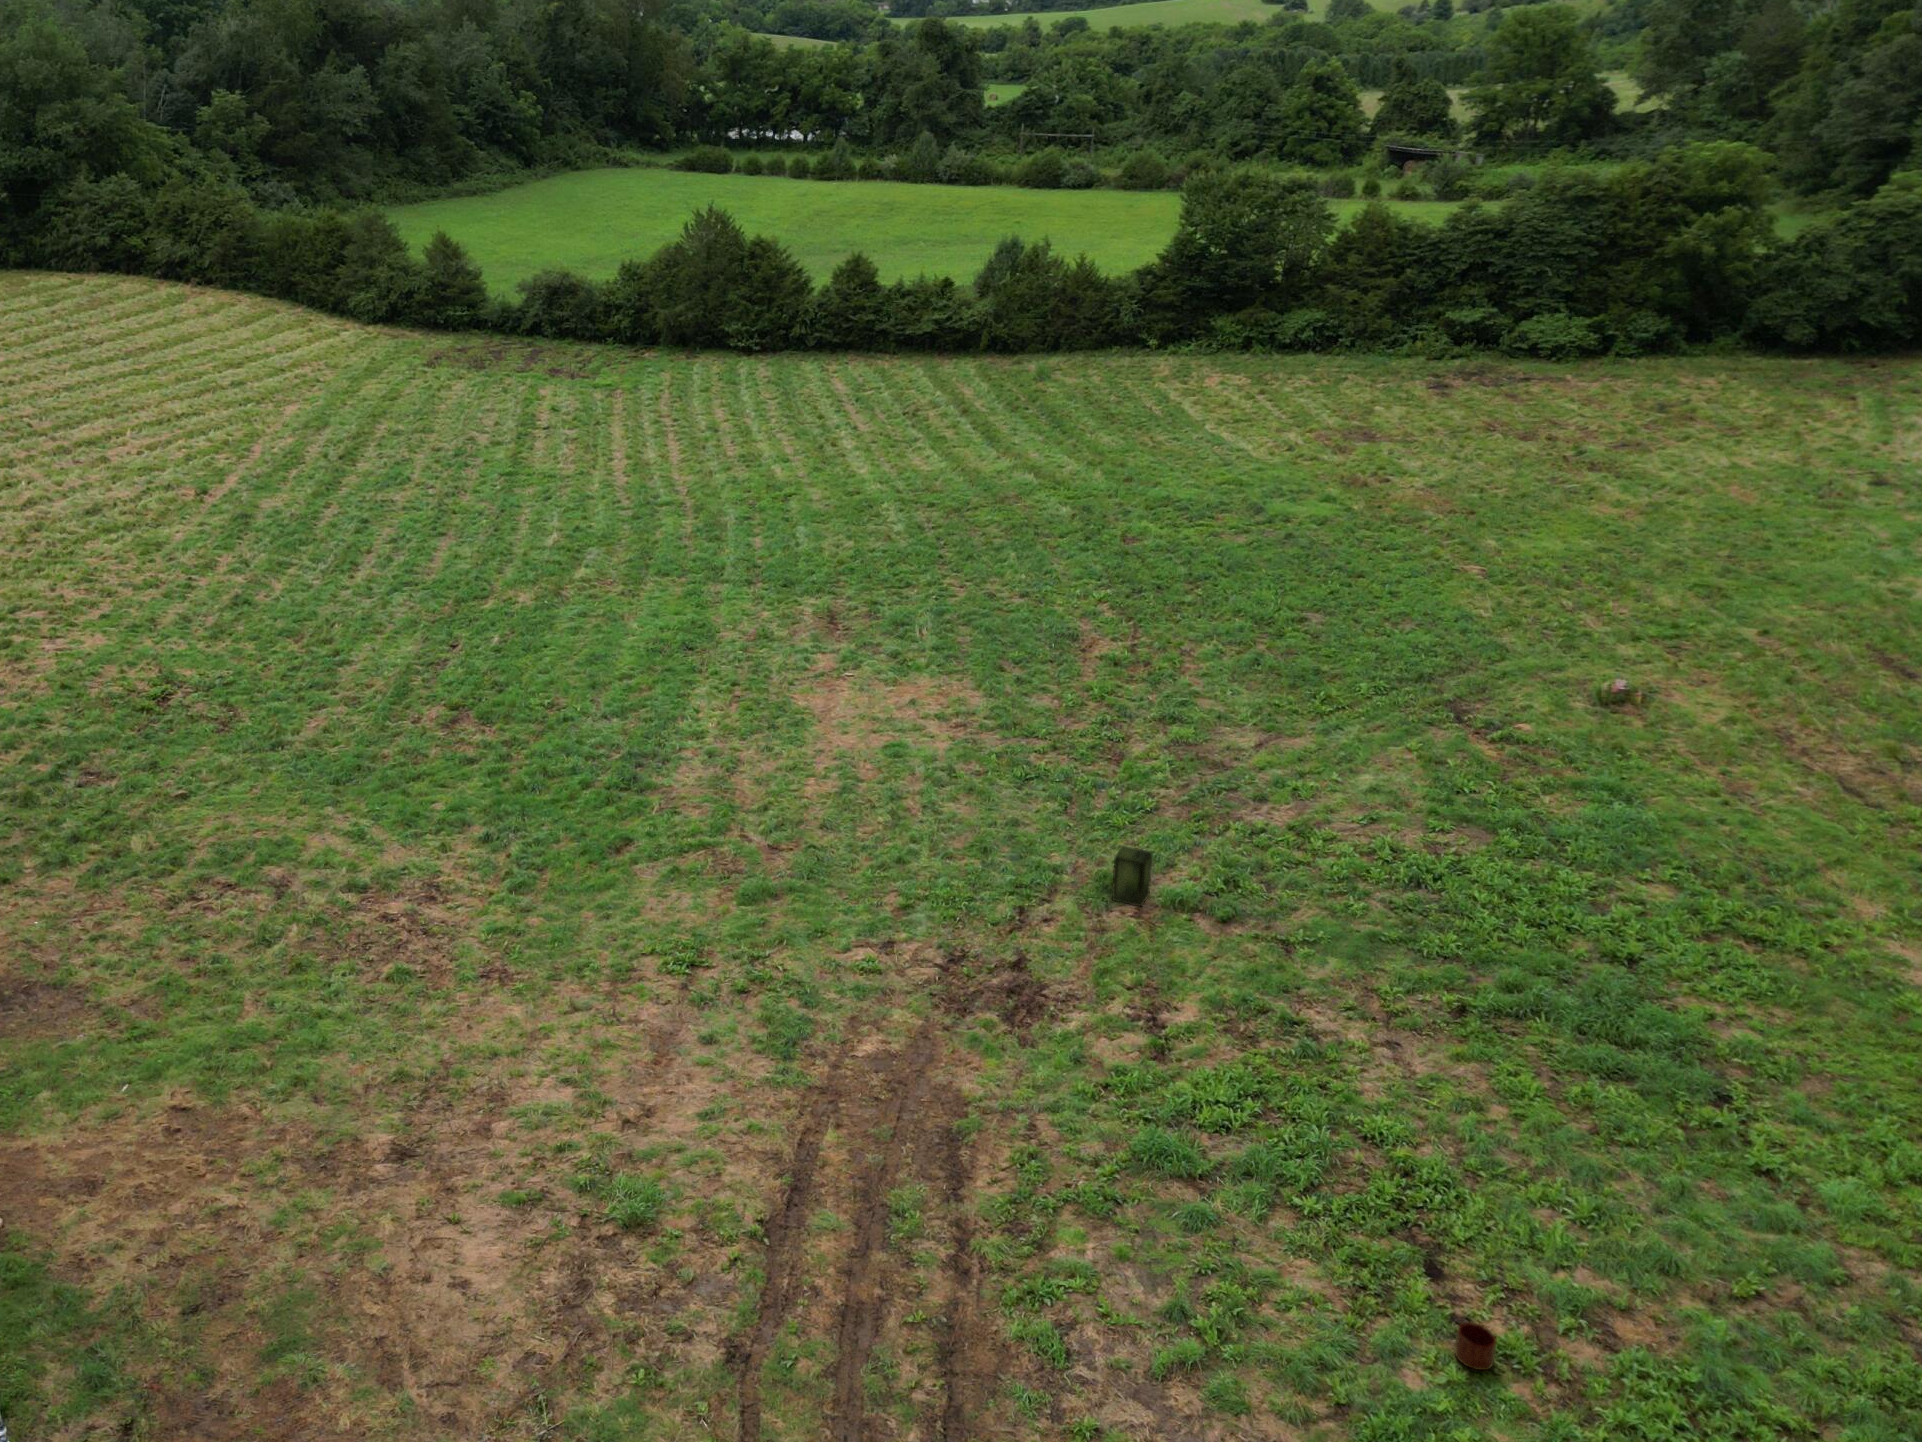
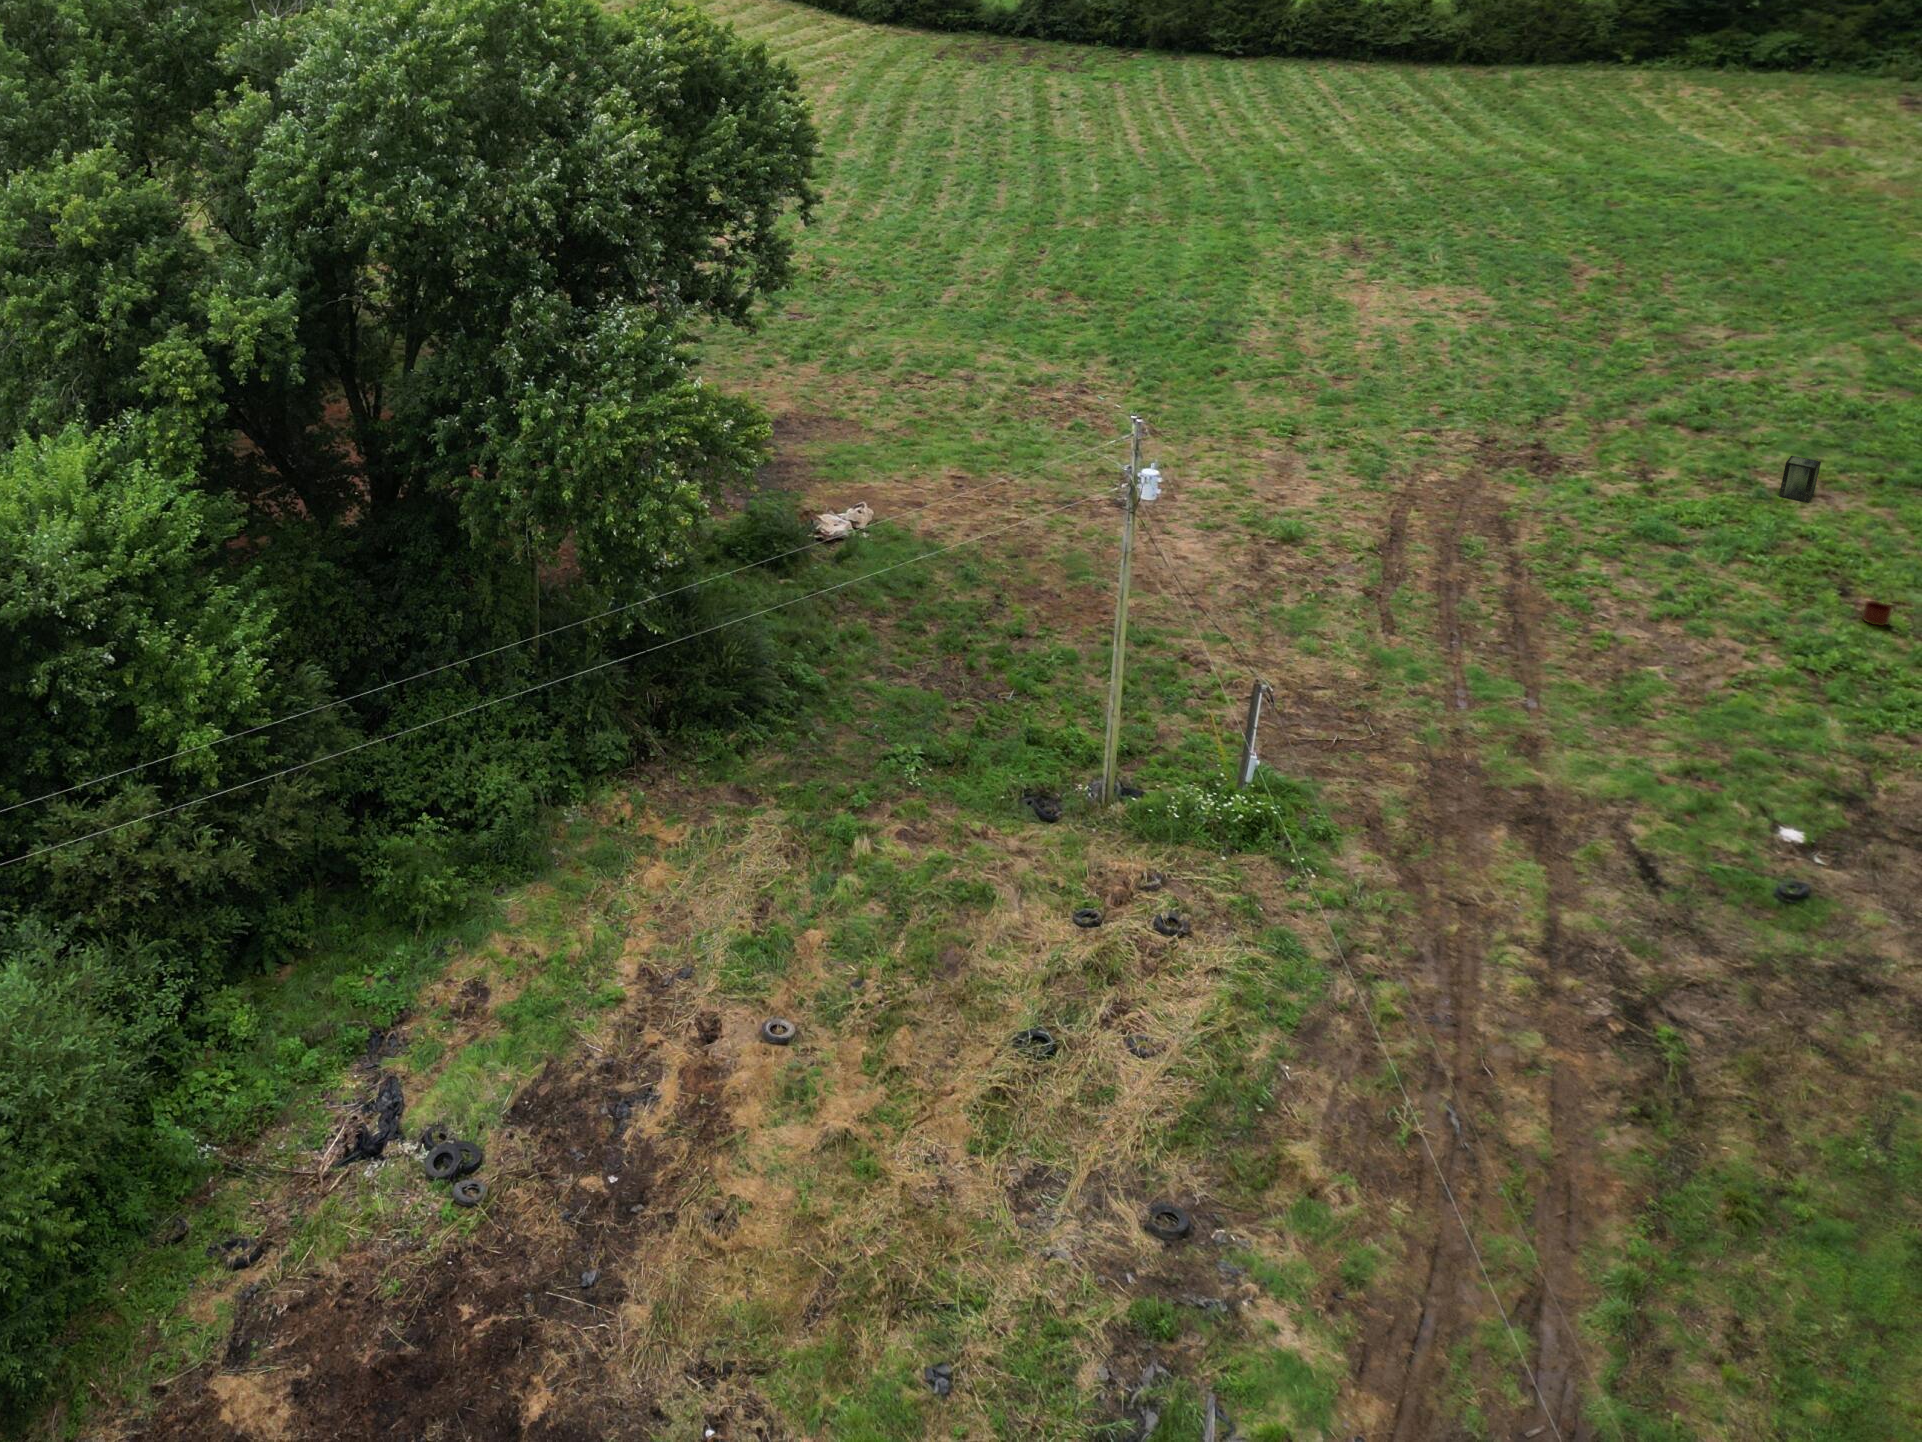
storage box: present [1112,846,1152,907] -> present [1779,456,1821,503]

